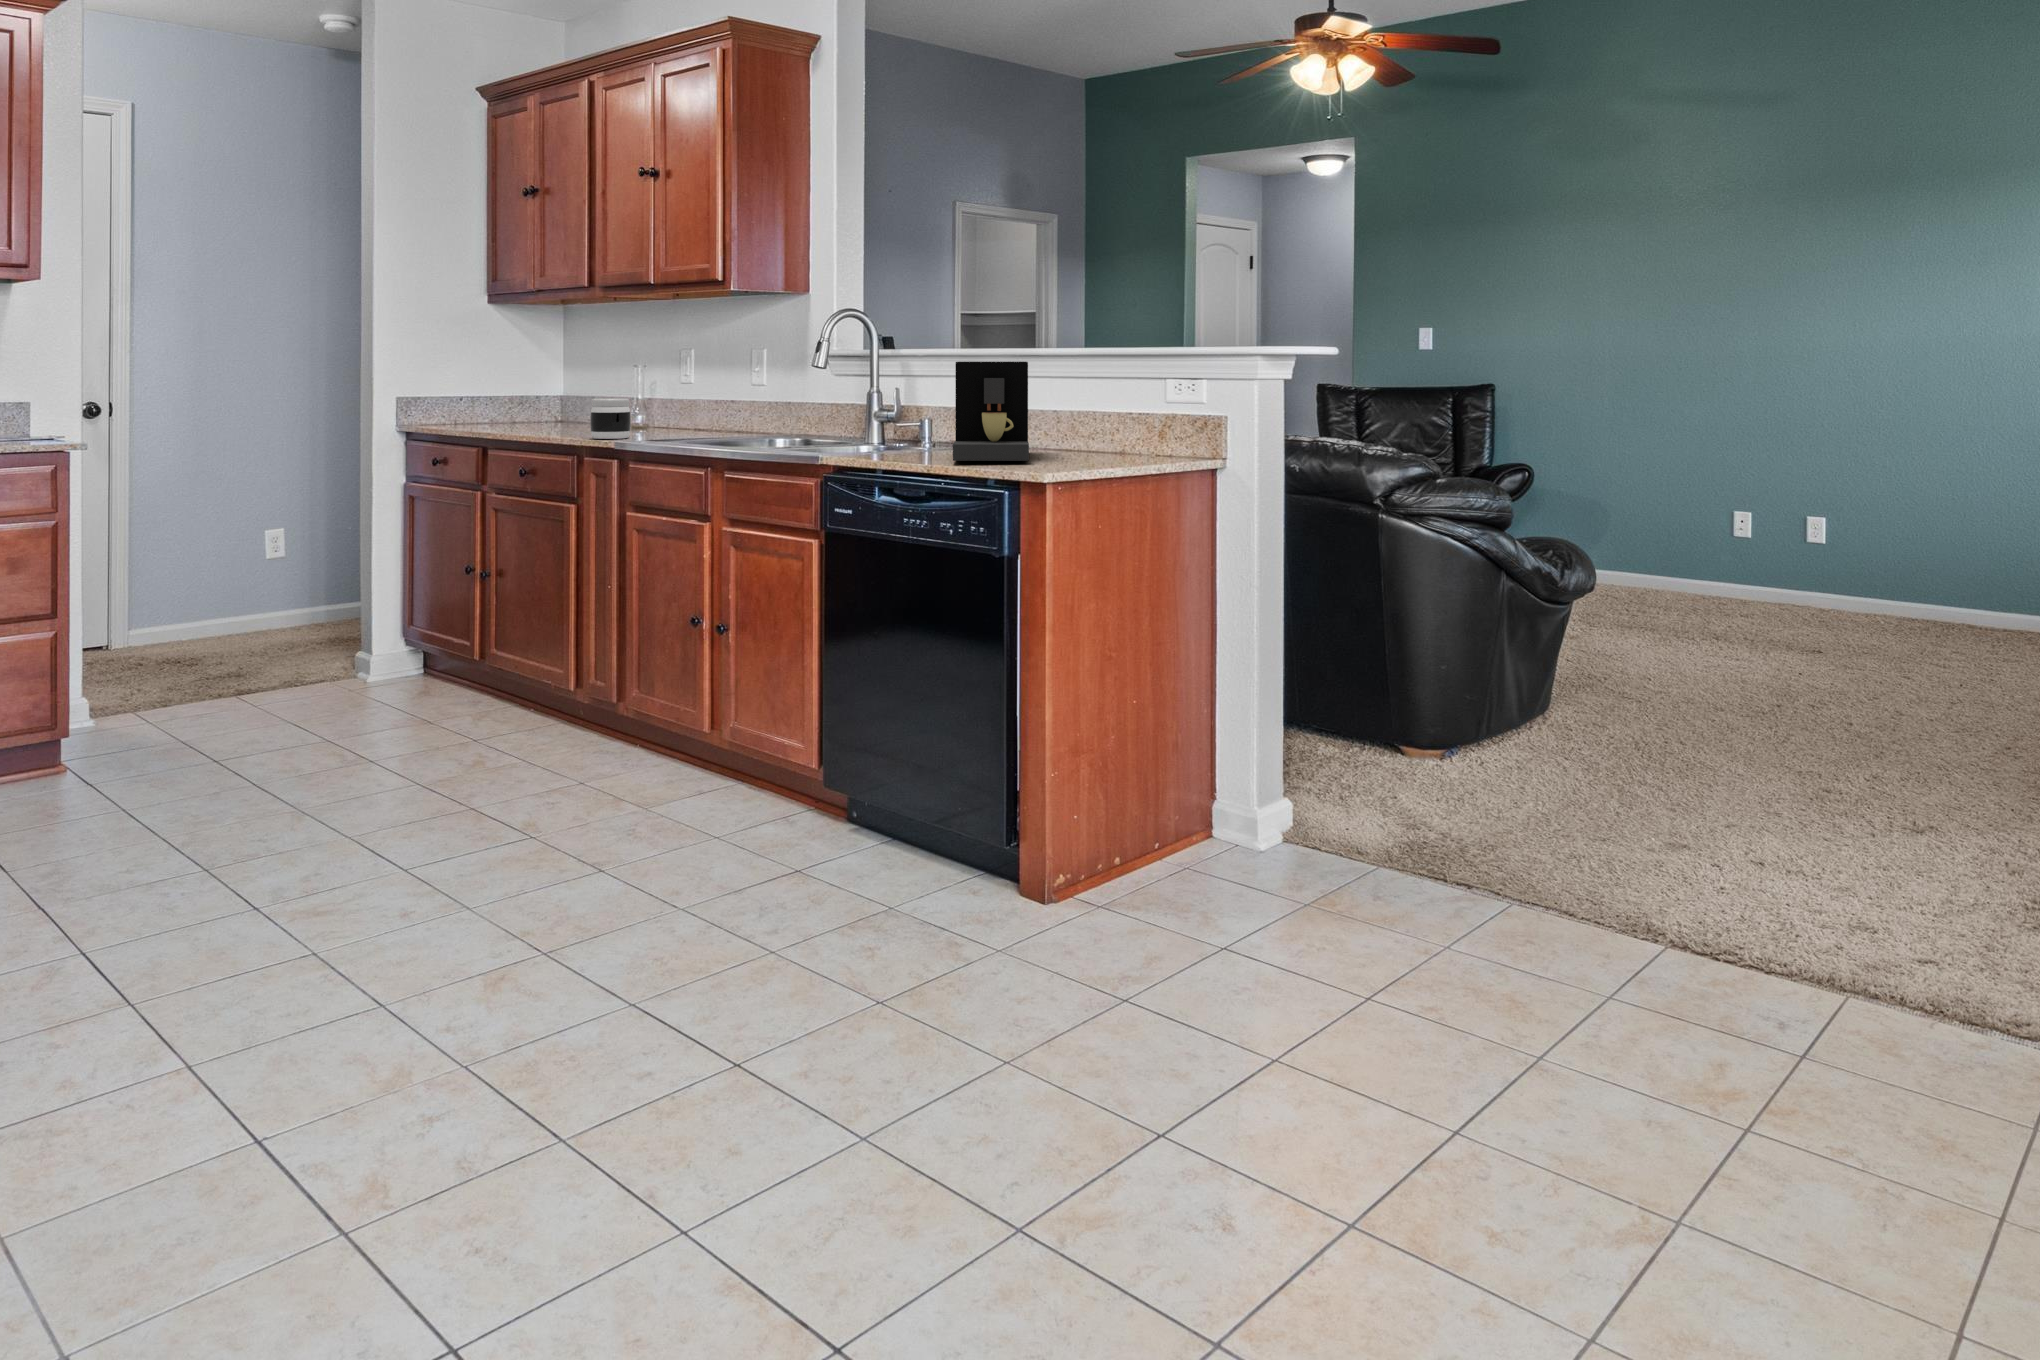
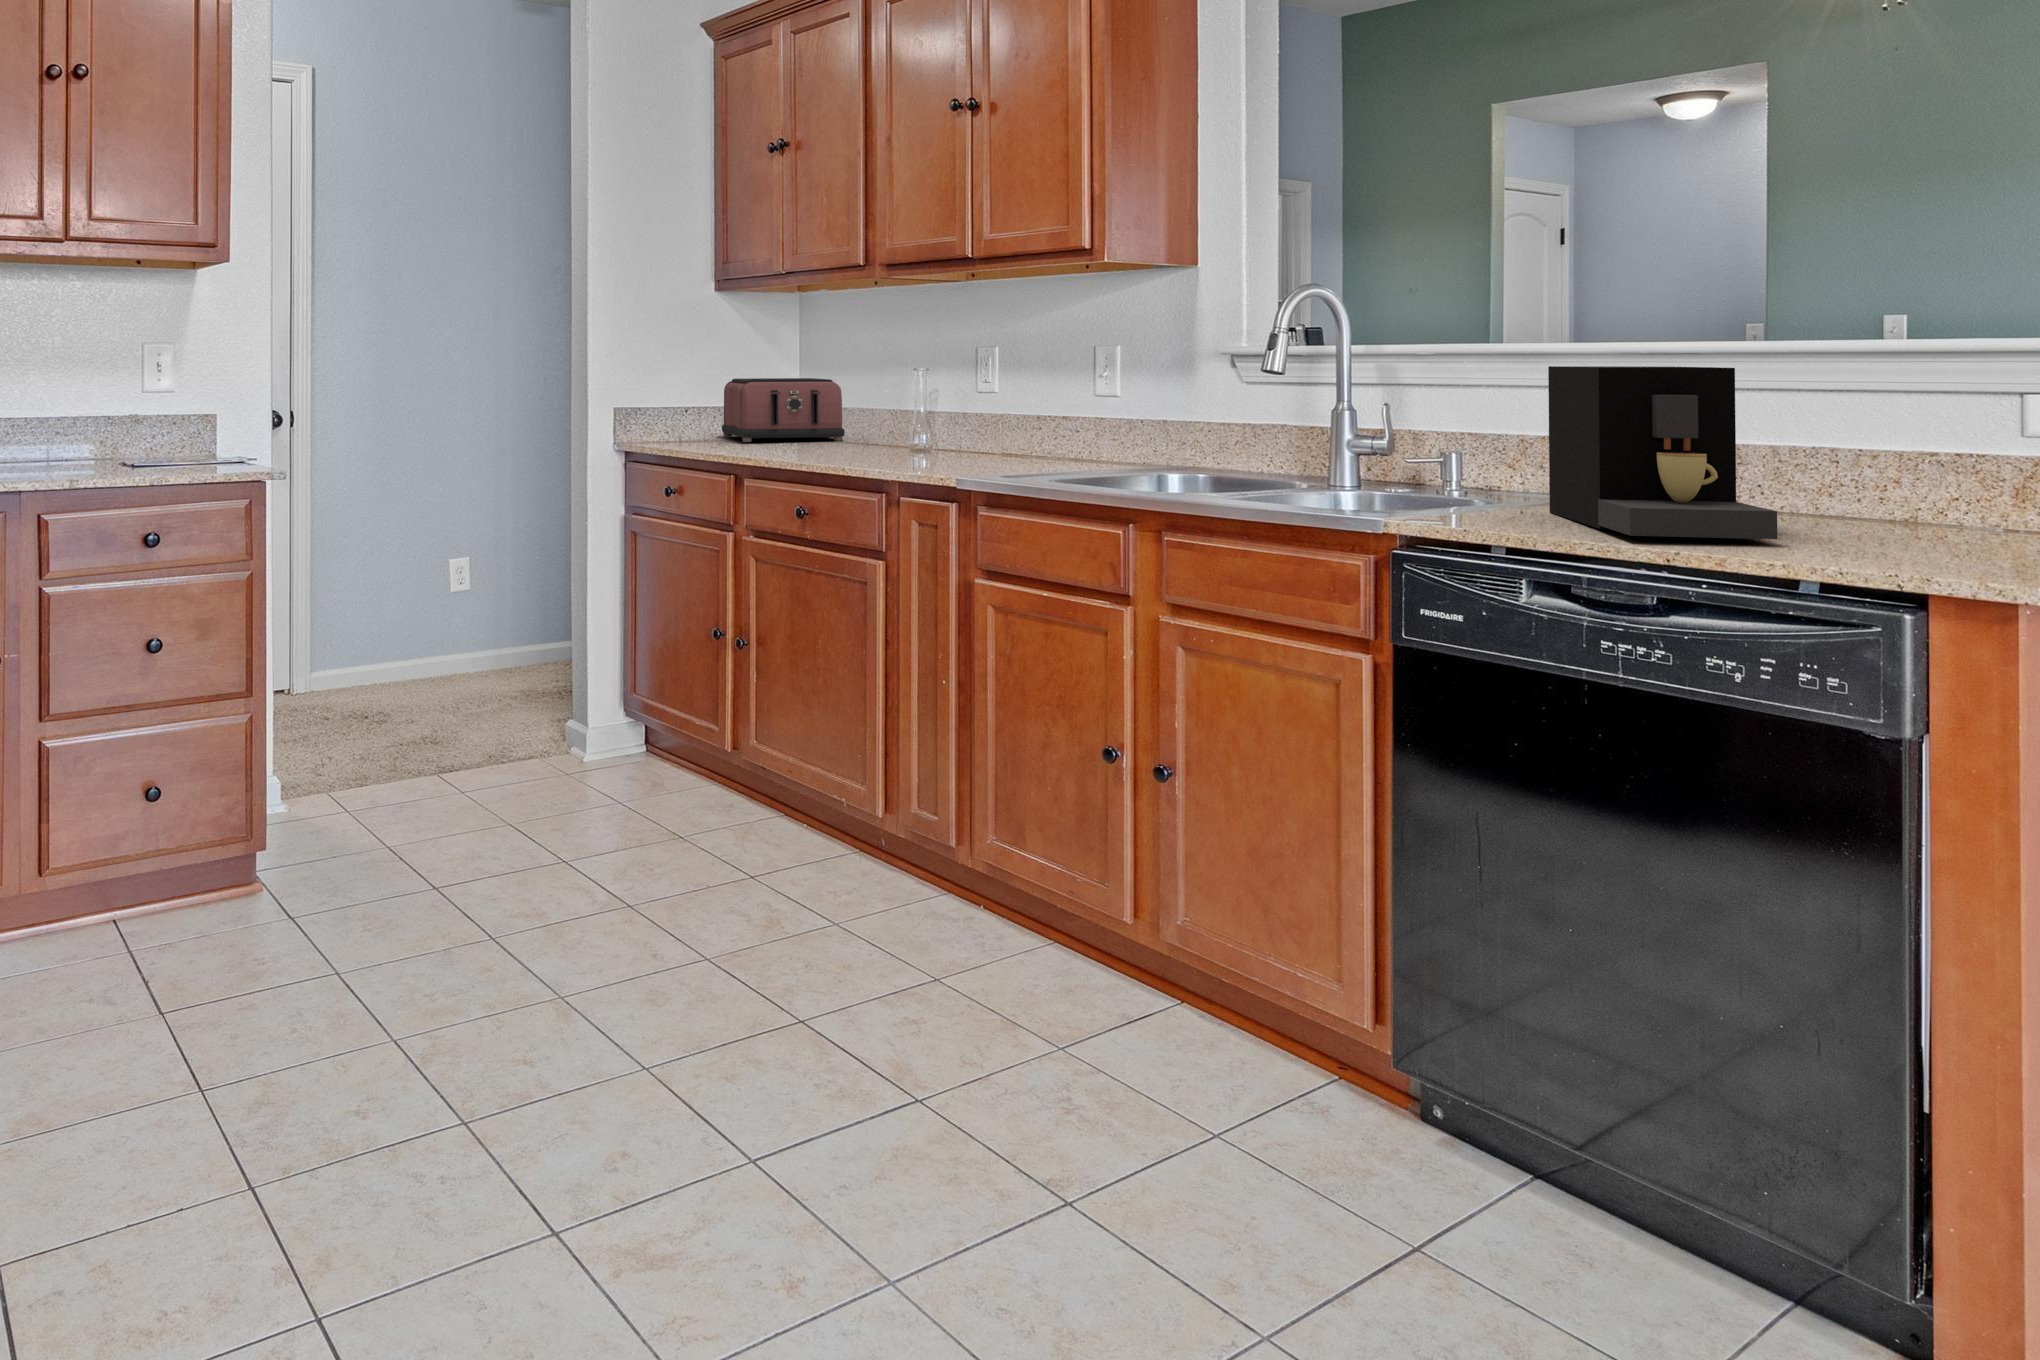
toaster: none [497,373,592,423] -> present [722,378,845,442]
jar: present [590,398,631,439] -> none [894,415,947,471]

